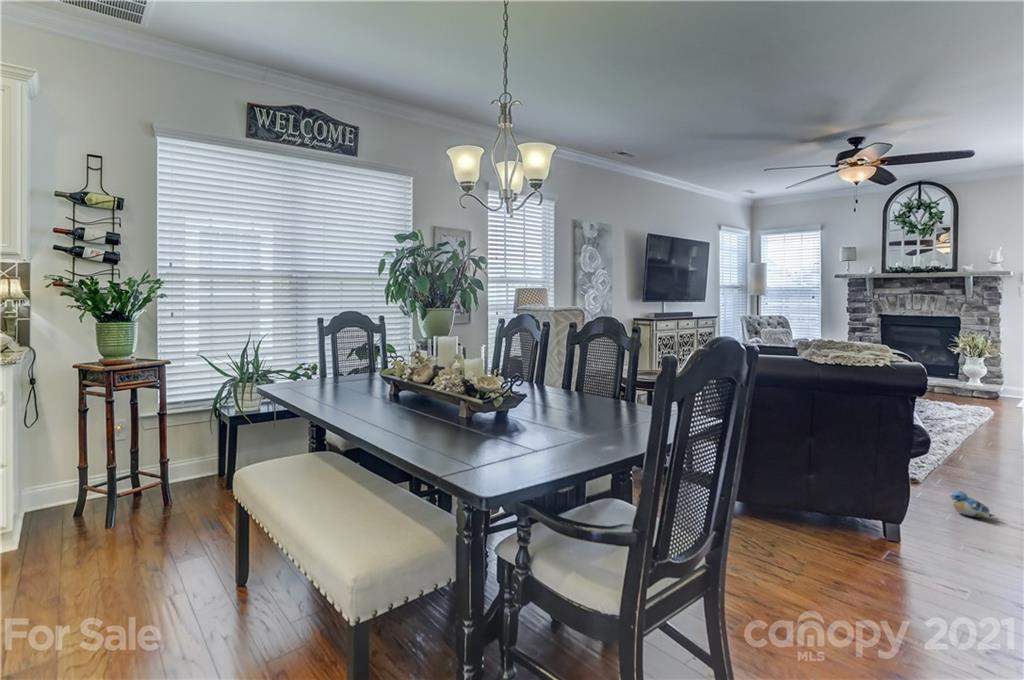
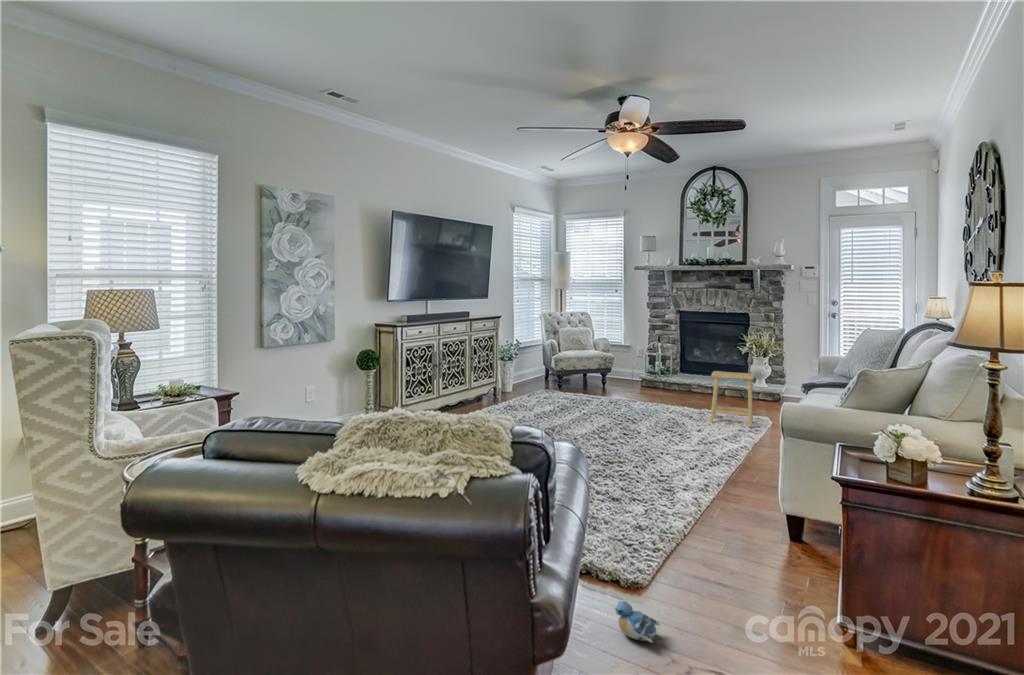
footstool: none [936,364,985,414] -> present [710,371,755,427]

